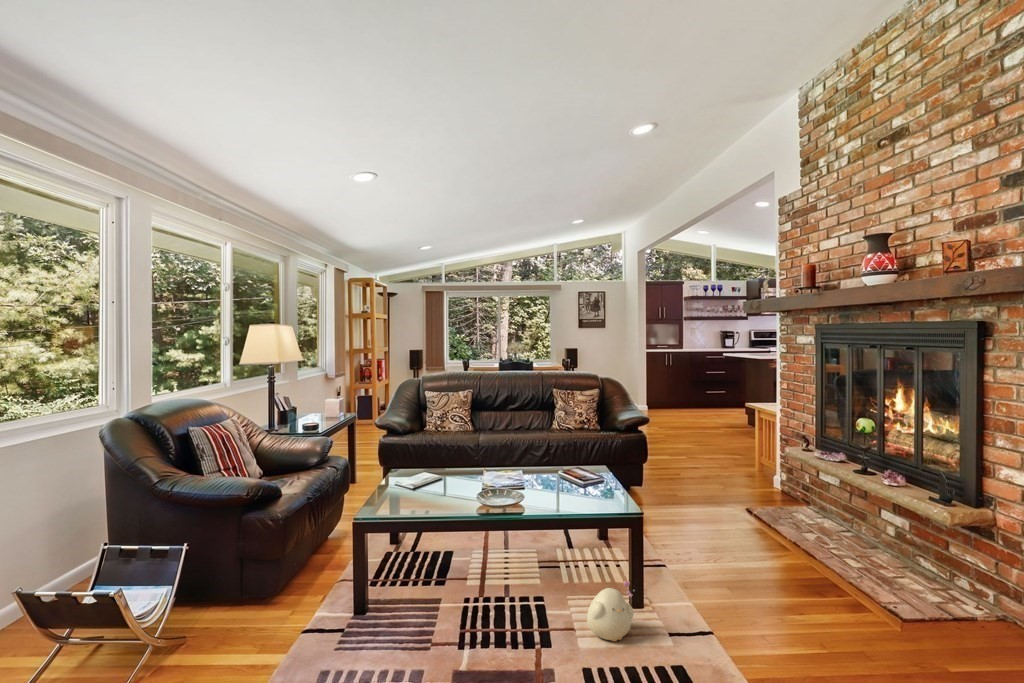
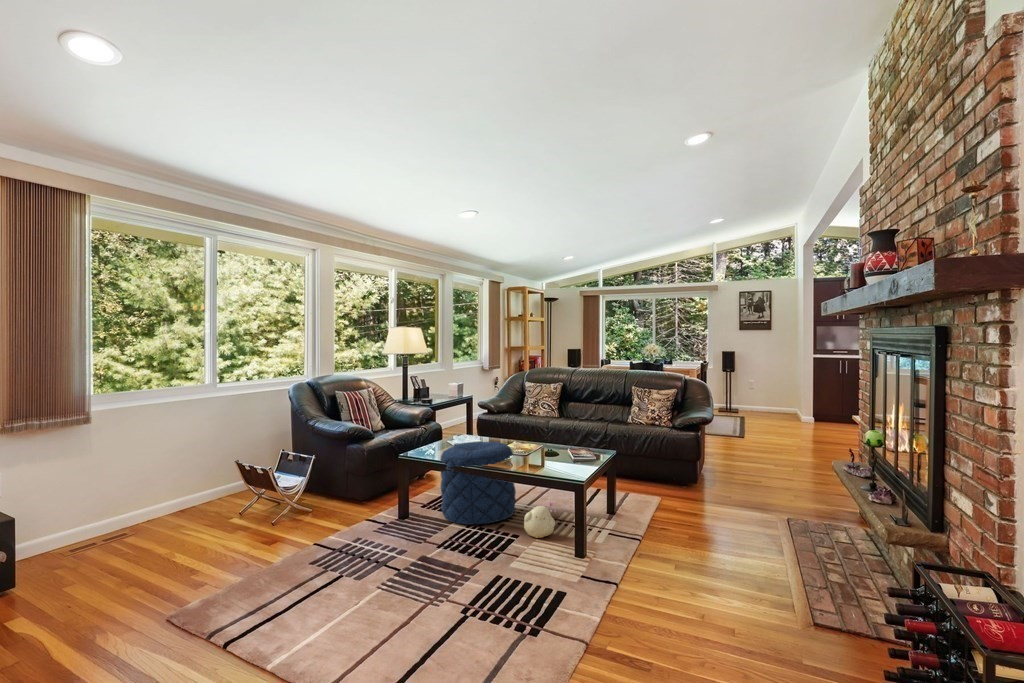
pouf: none [422,490,539,635] -> present [440,442,516,525]

